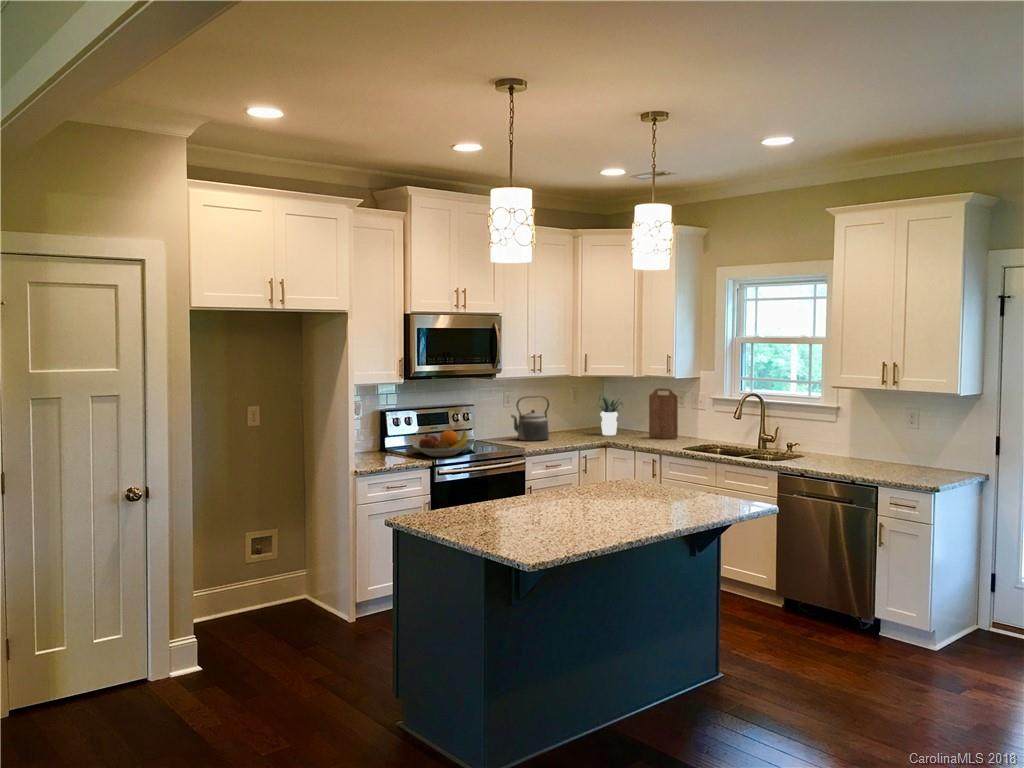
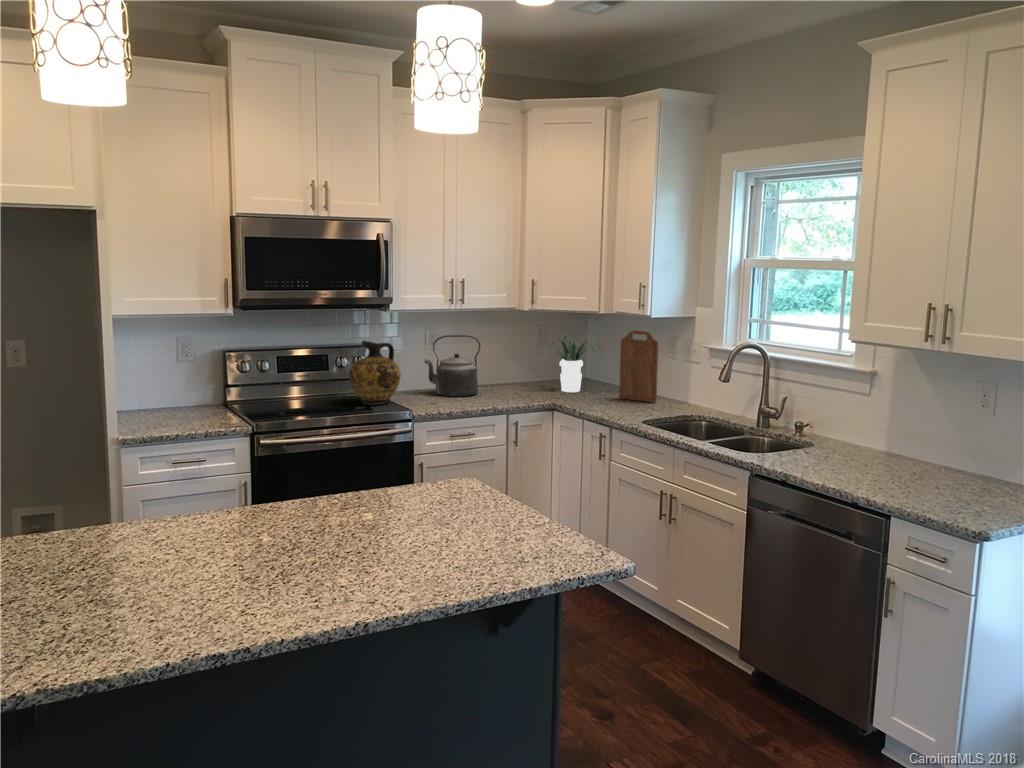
ceramic jug: none [469,401,506,447] -> present [349,341,401,404]
fruit bowl: present [413,430,470,457] -> none [247,381,330,417]

